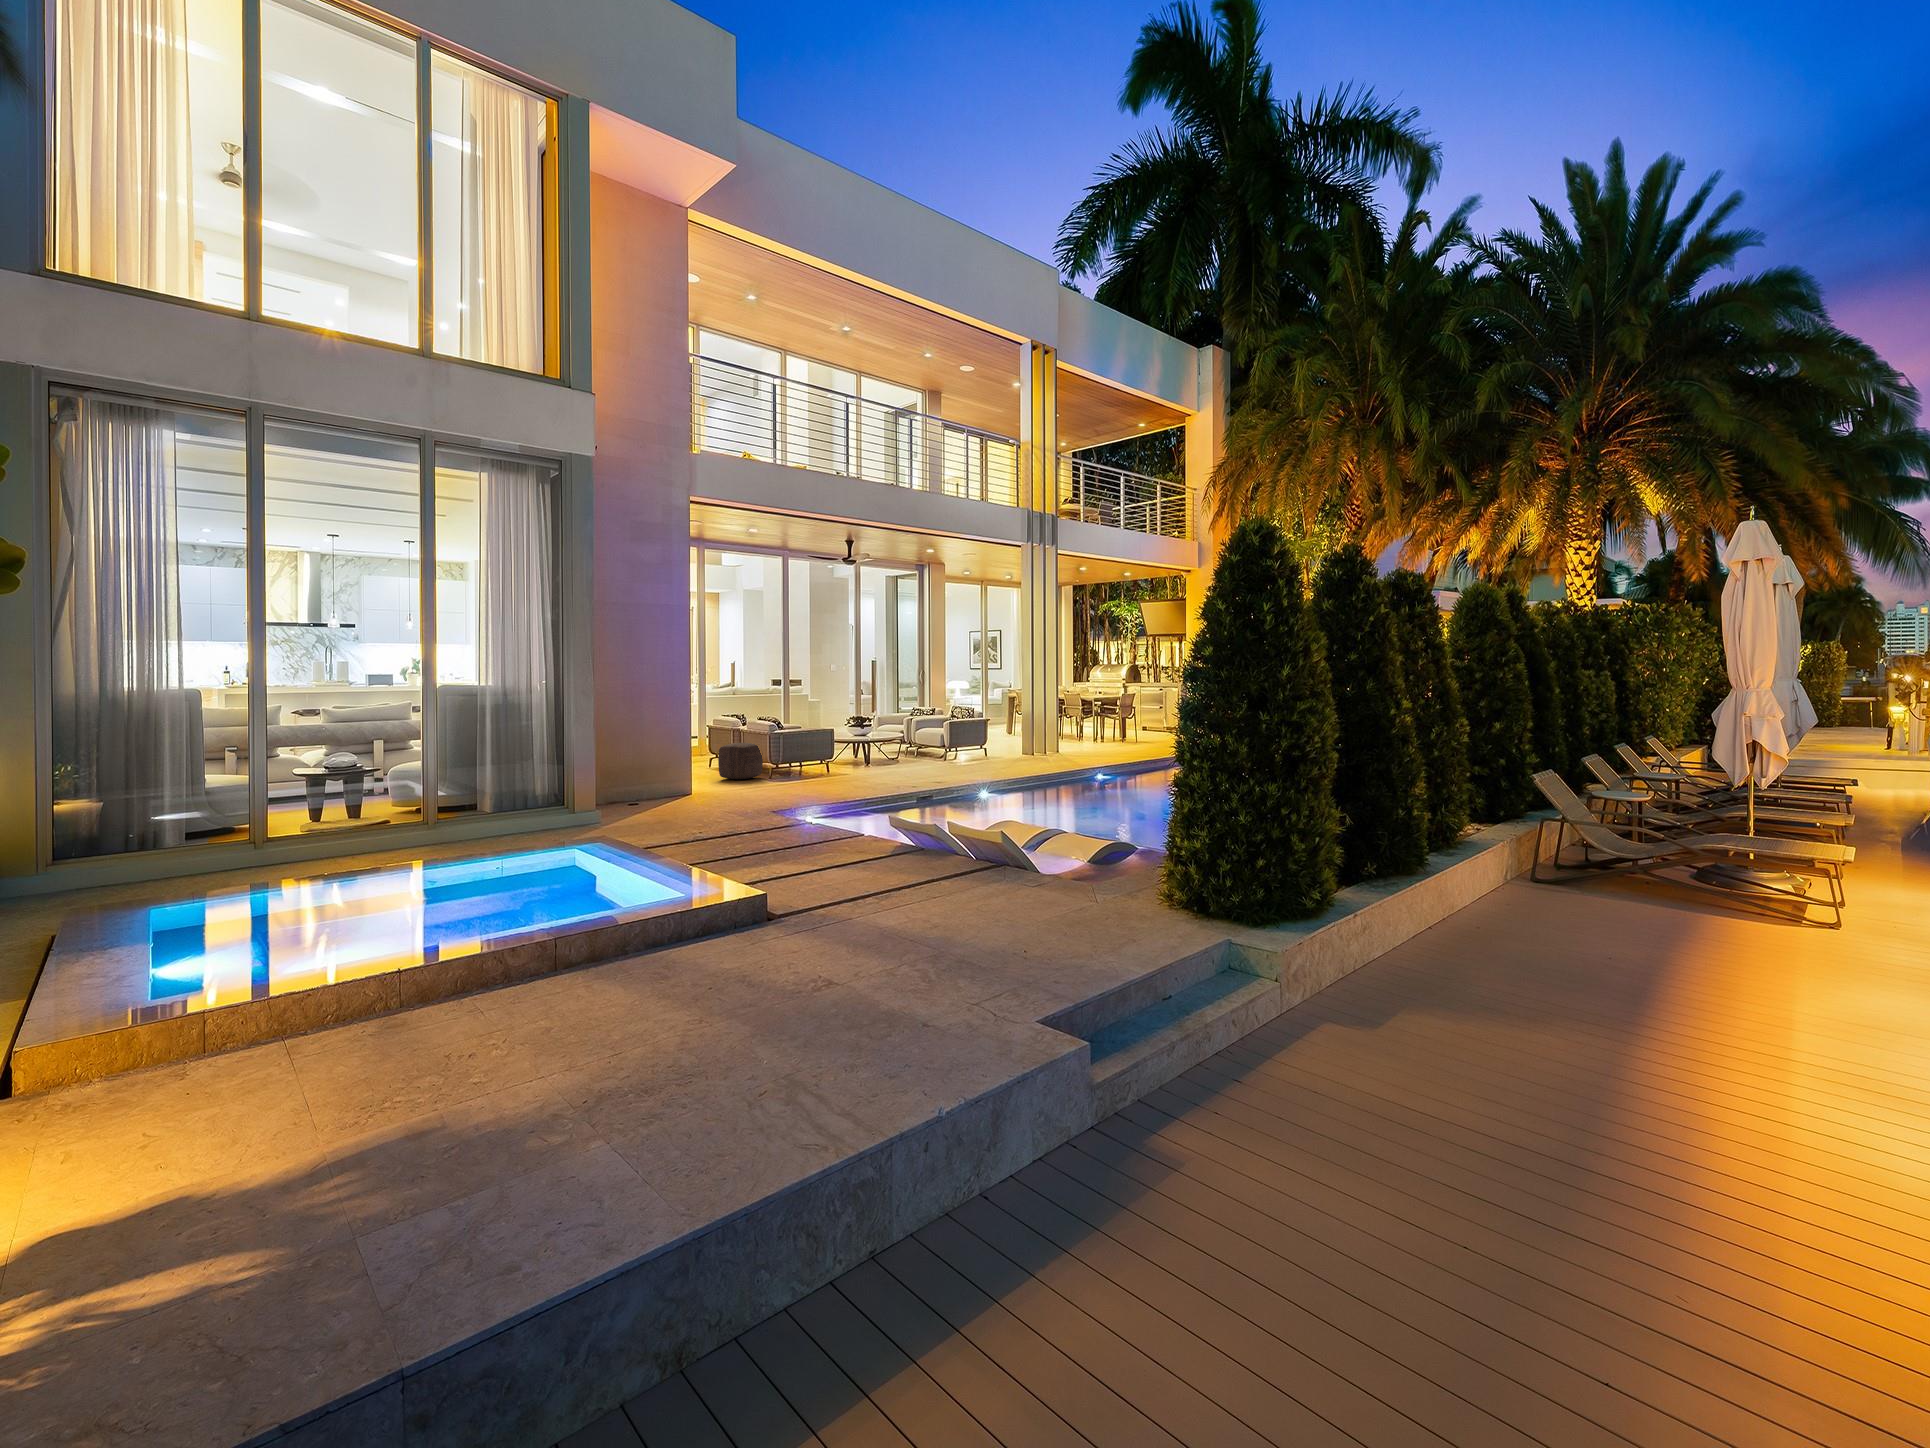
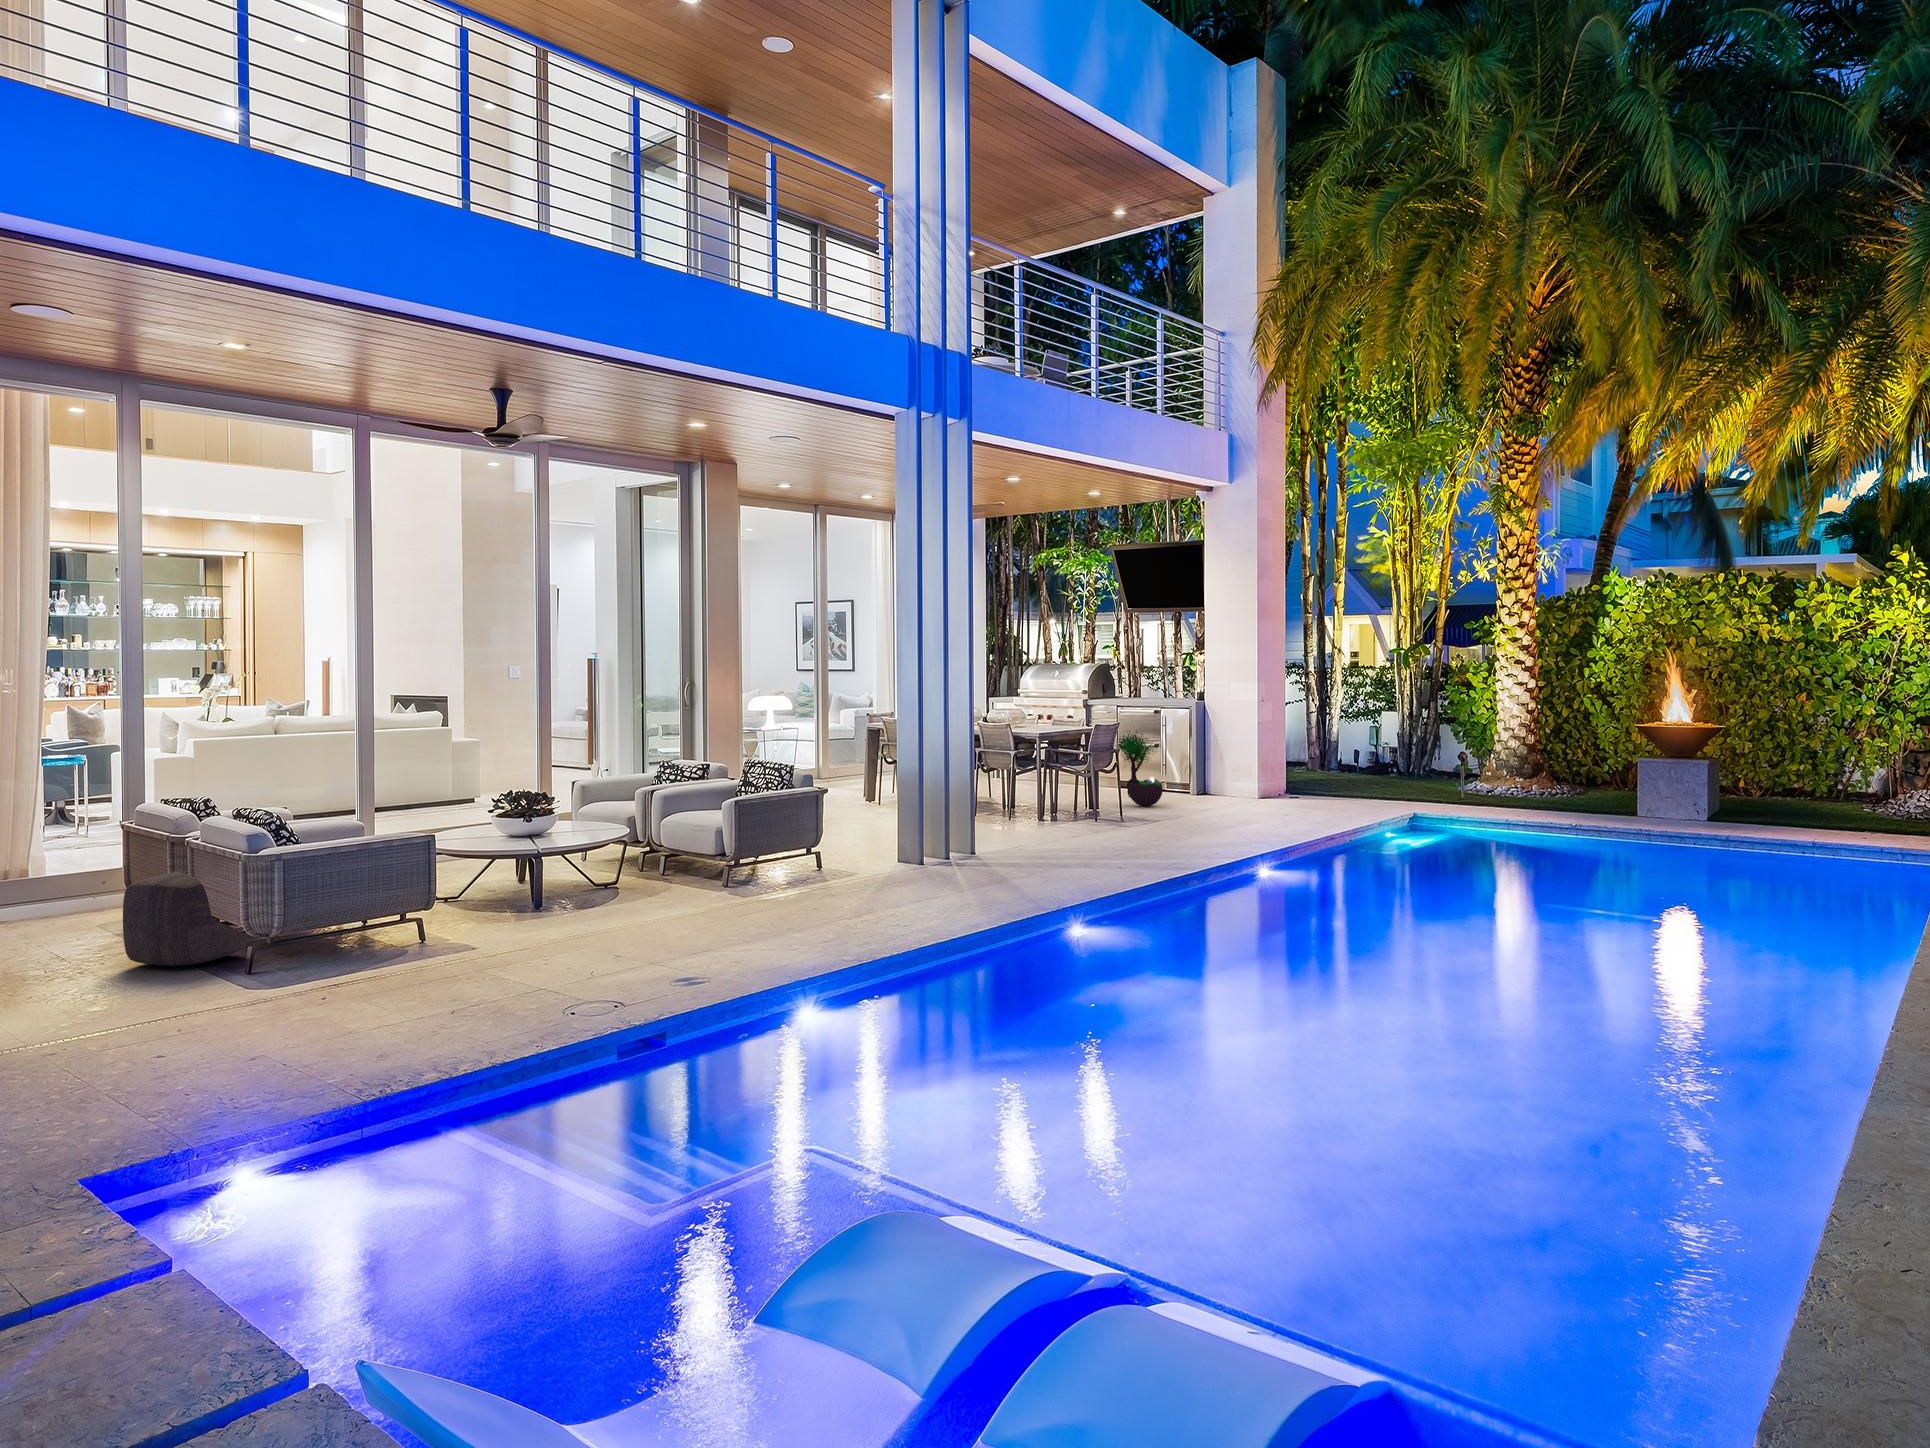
potted tree: none [1137,696,1162,738] -> present [1116,732,1163,806]

